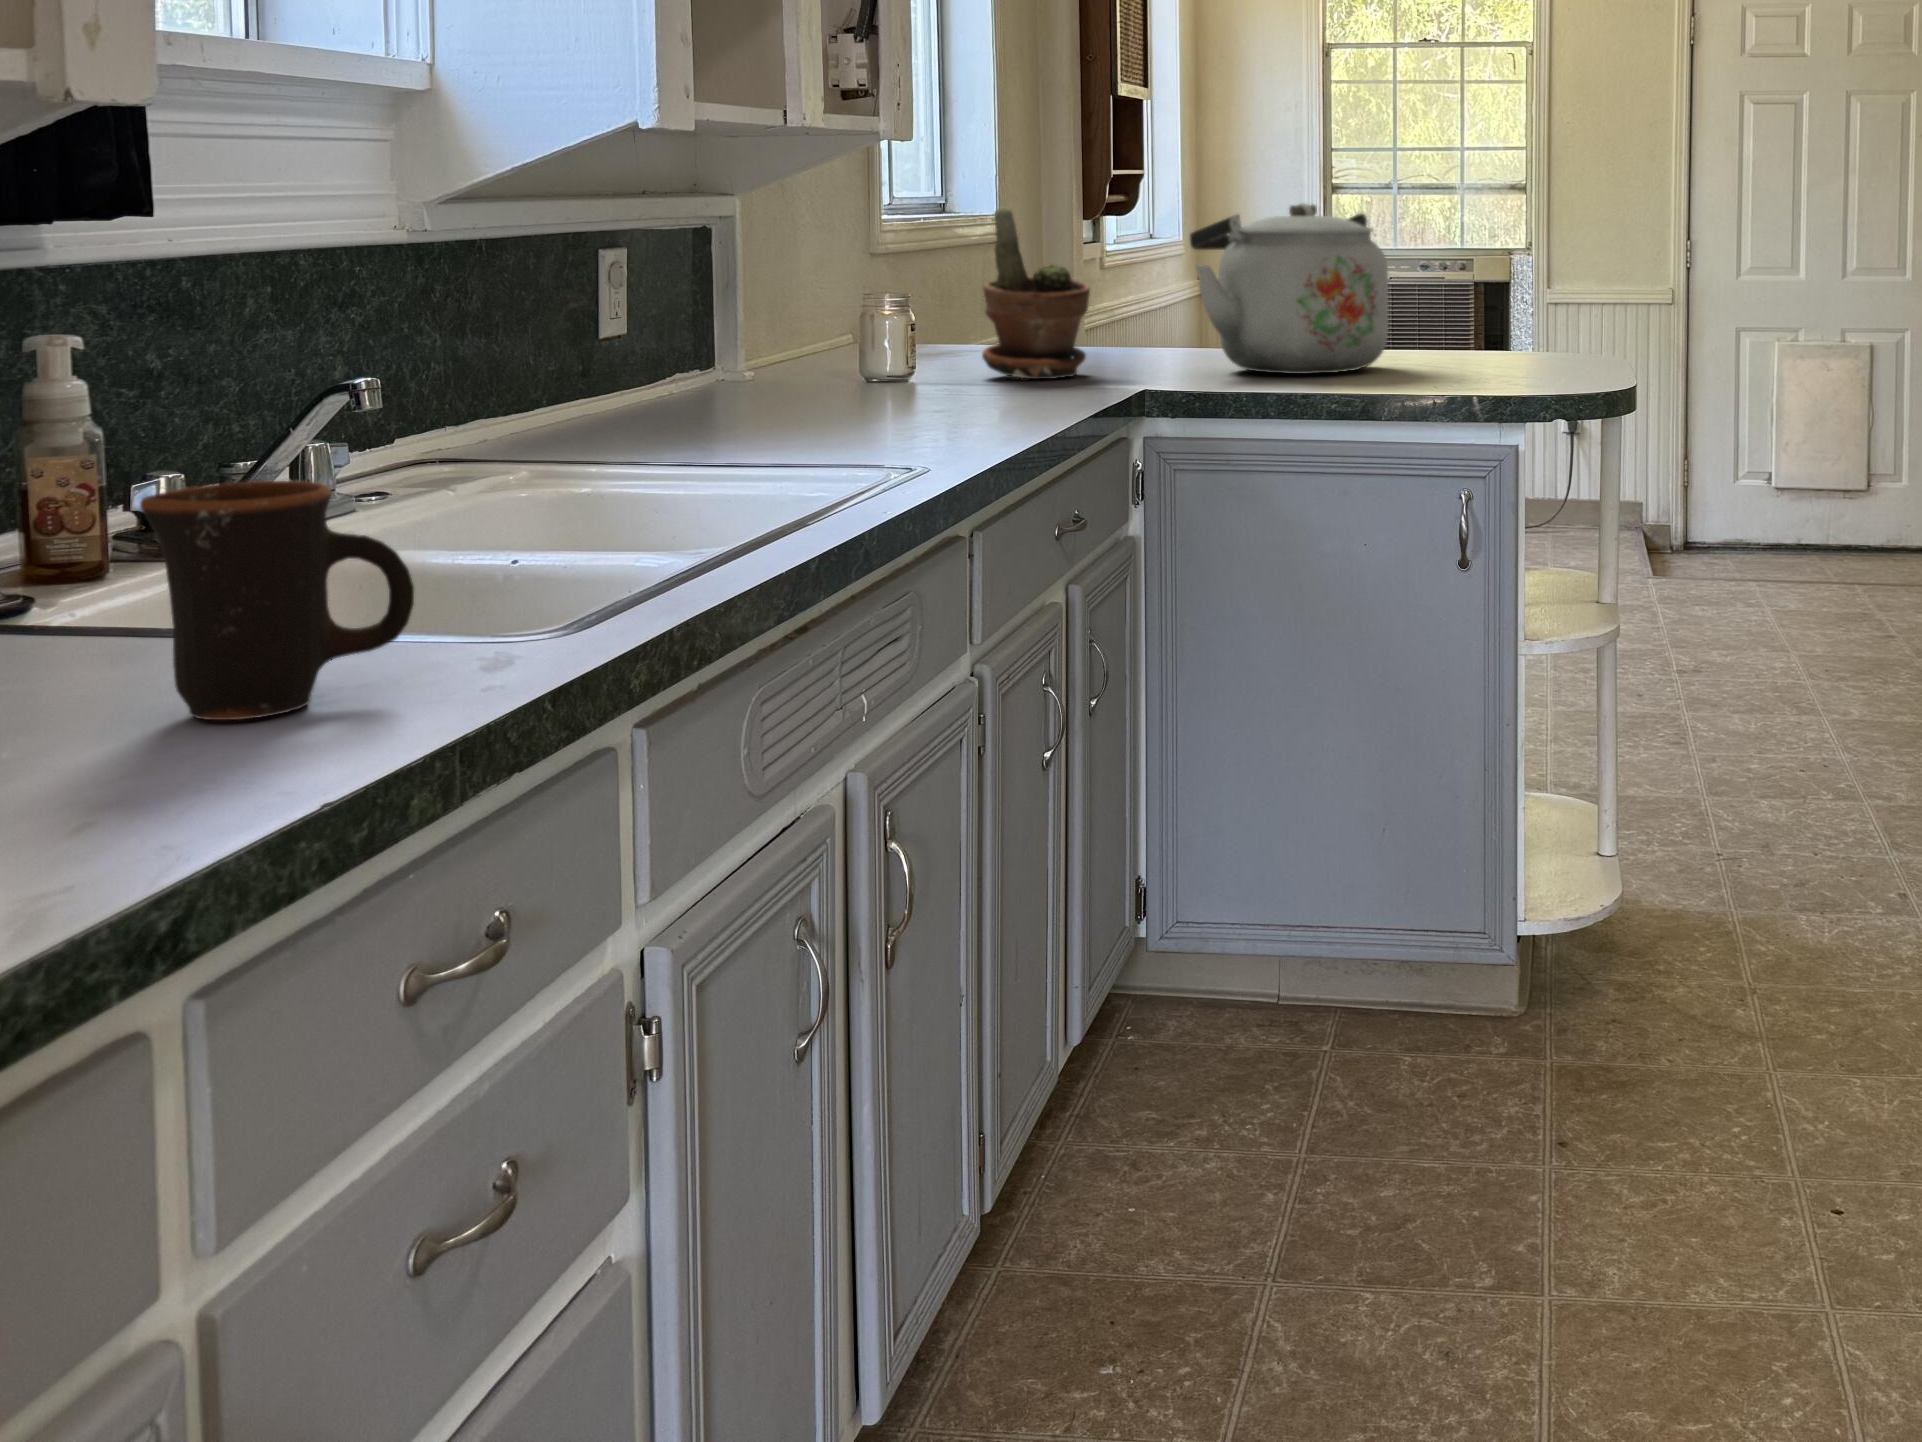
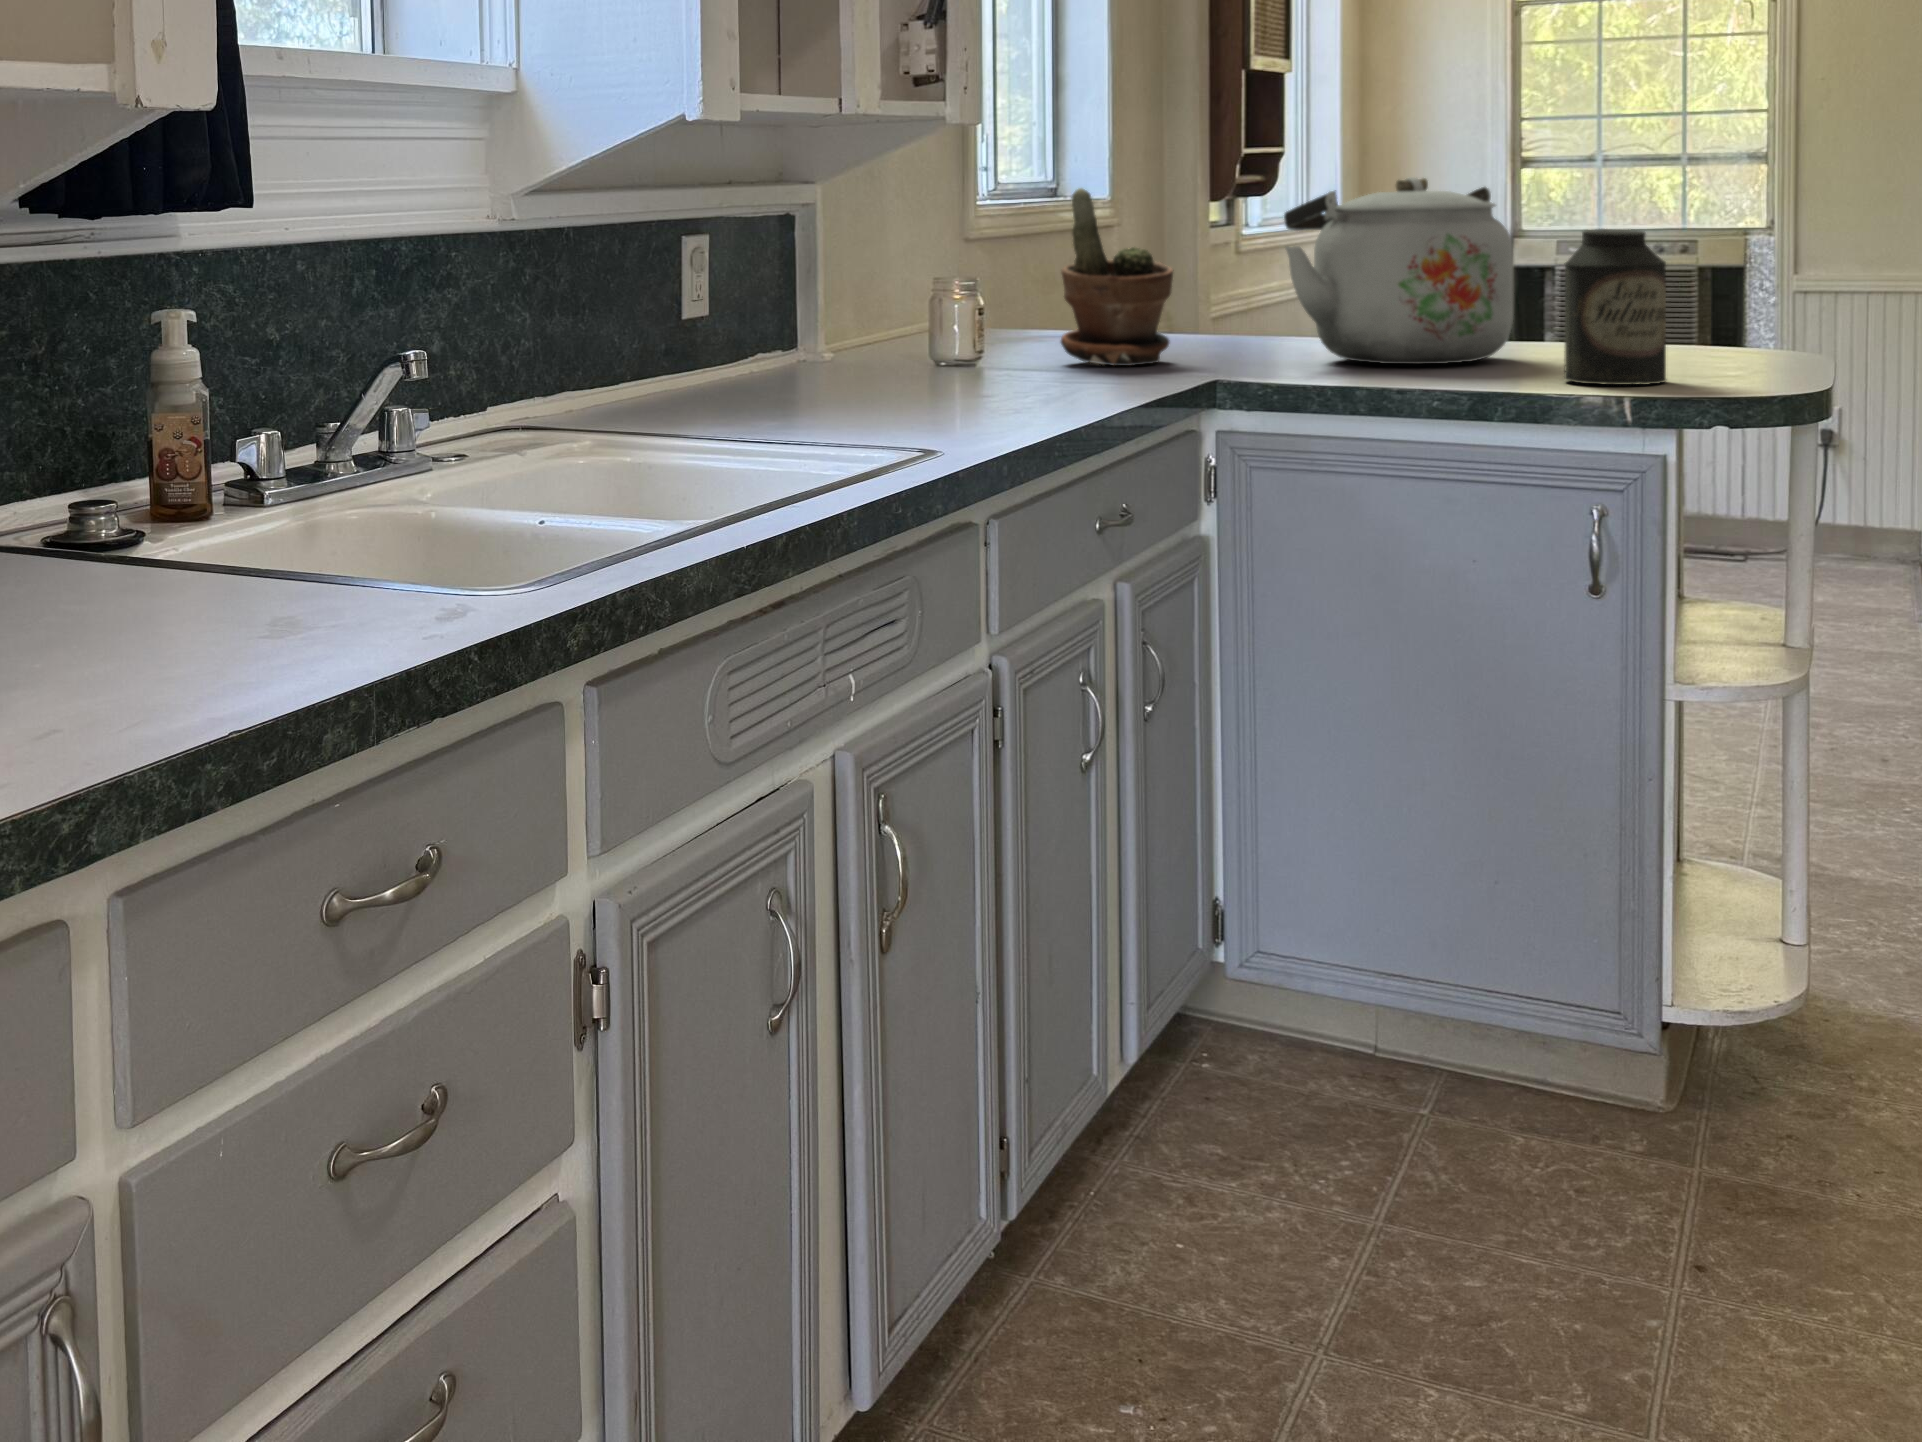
canister: none [1440,253,1521,389] -> present [1564,229,1666,385]
mug: present [140,481,414,720] -> none [140,439,364,650]

